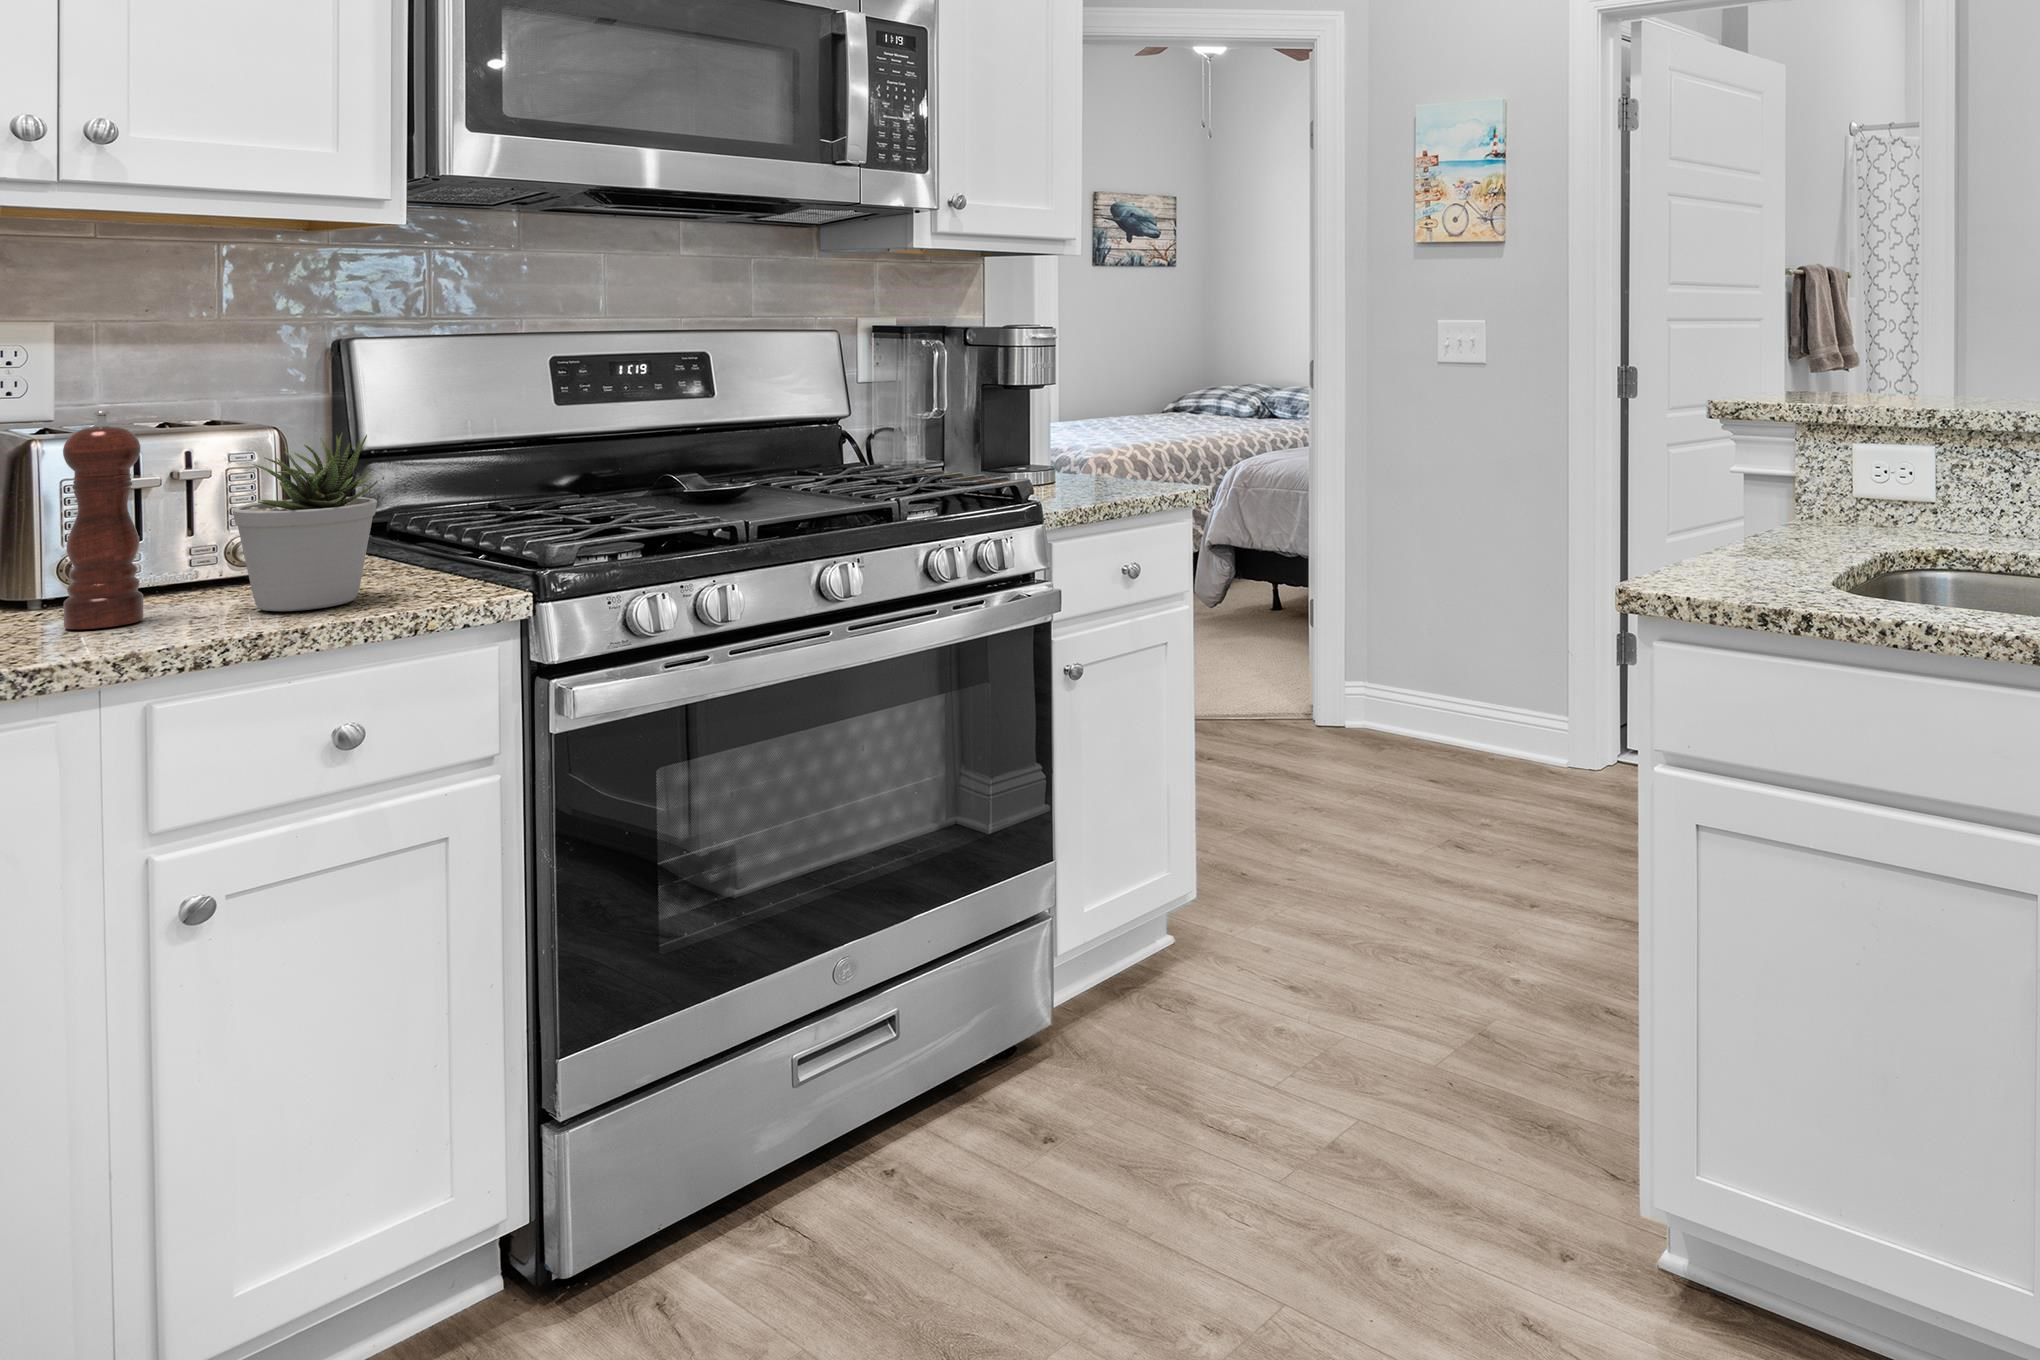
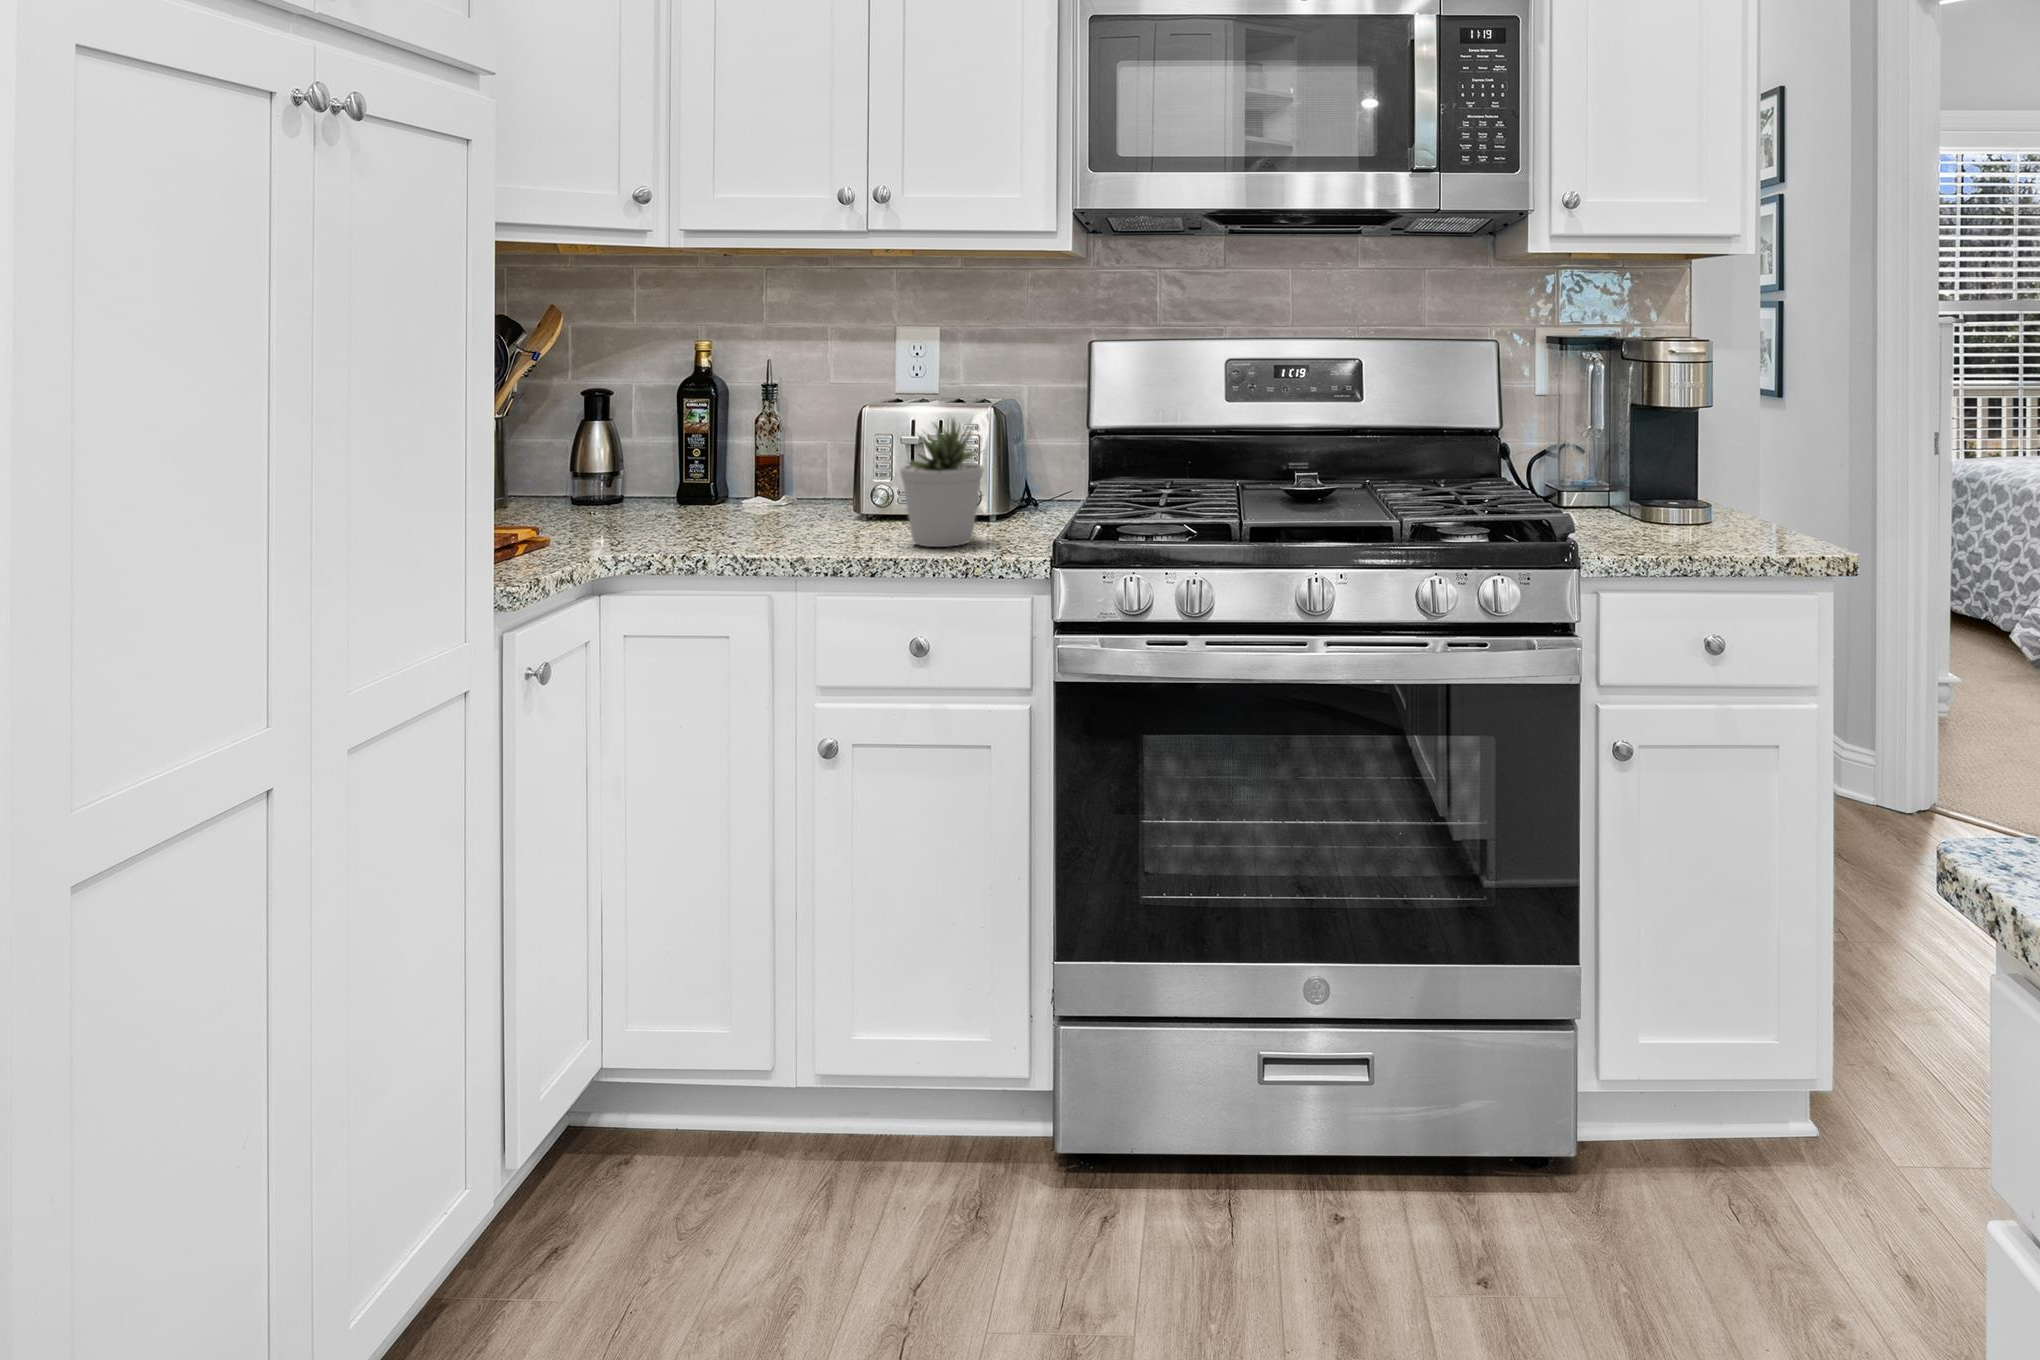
pepper mill: present [63,411,144,629] -> none [831,390,870,540]

